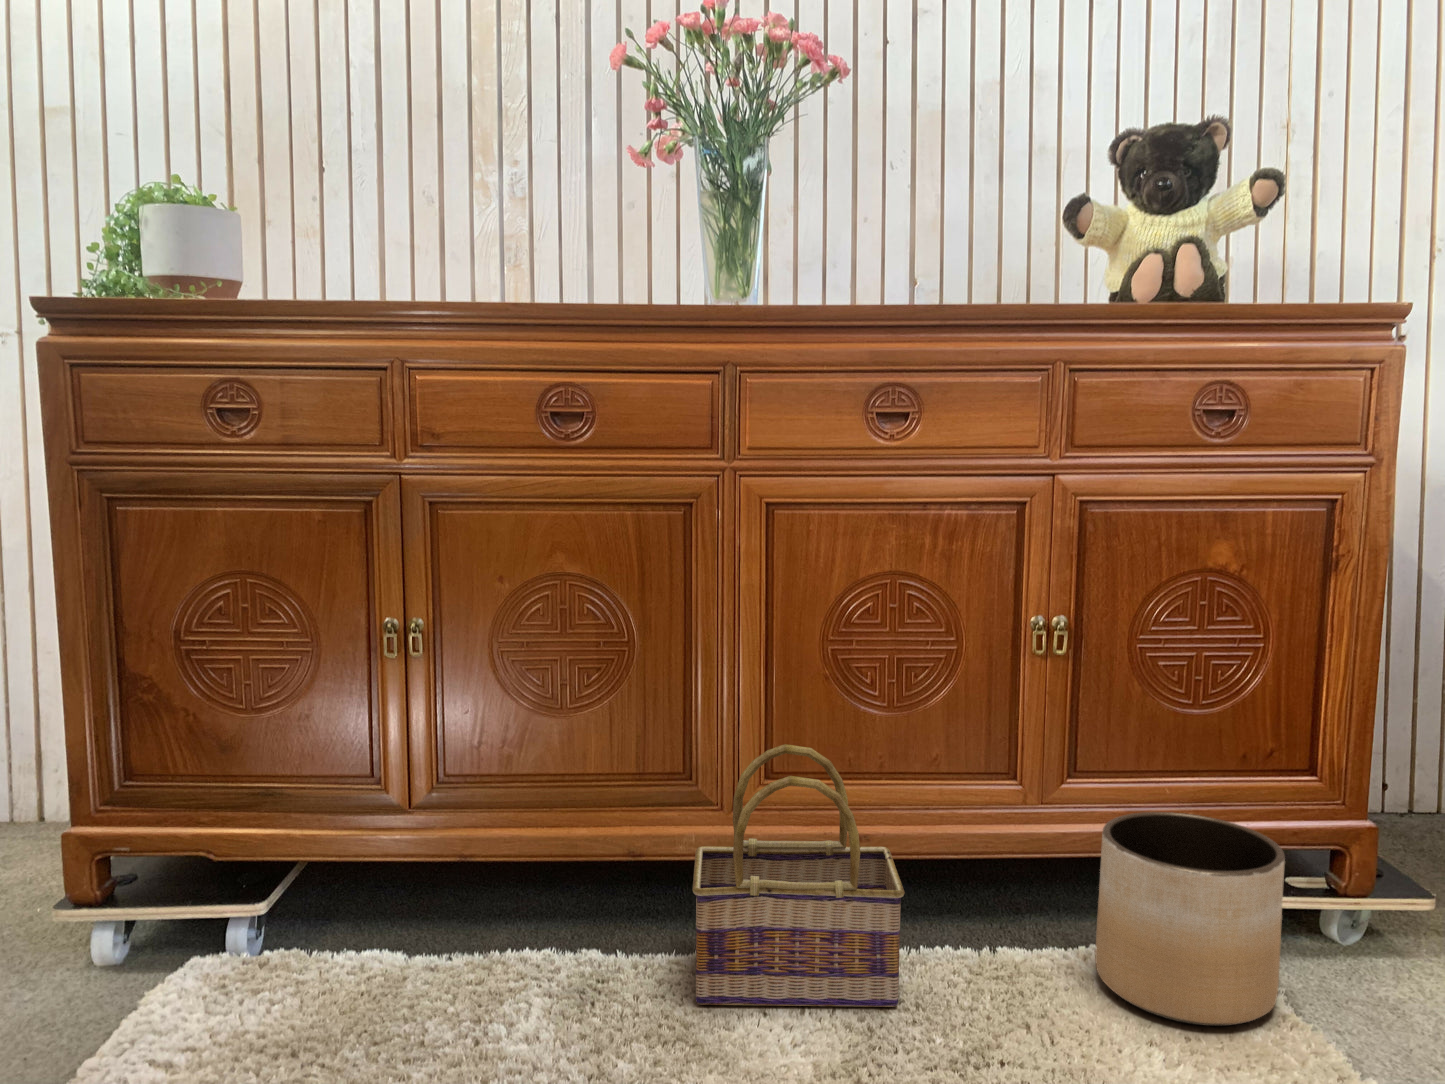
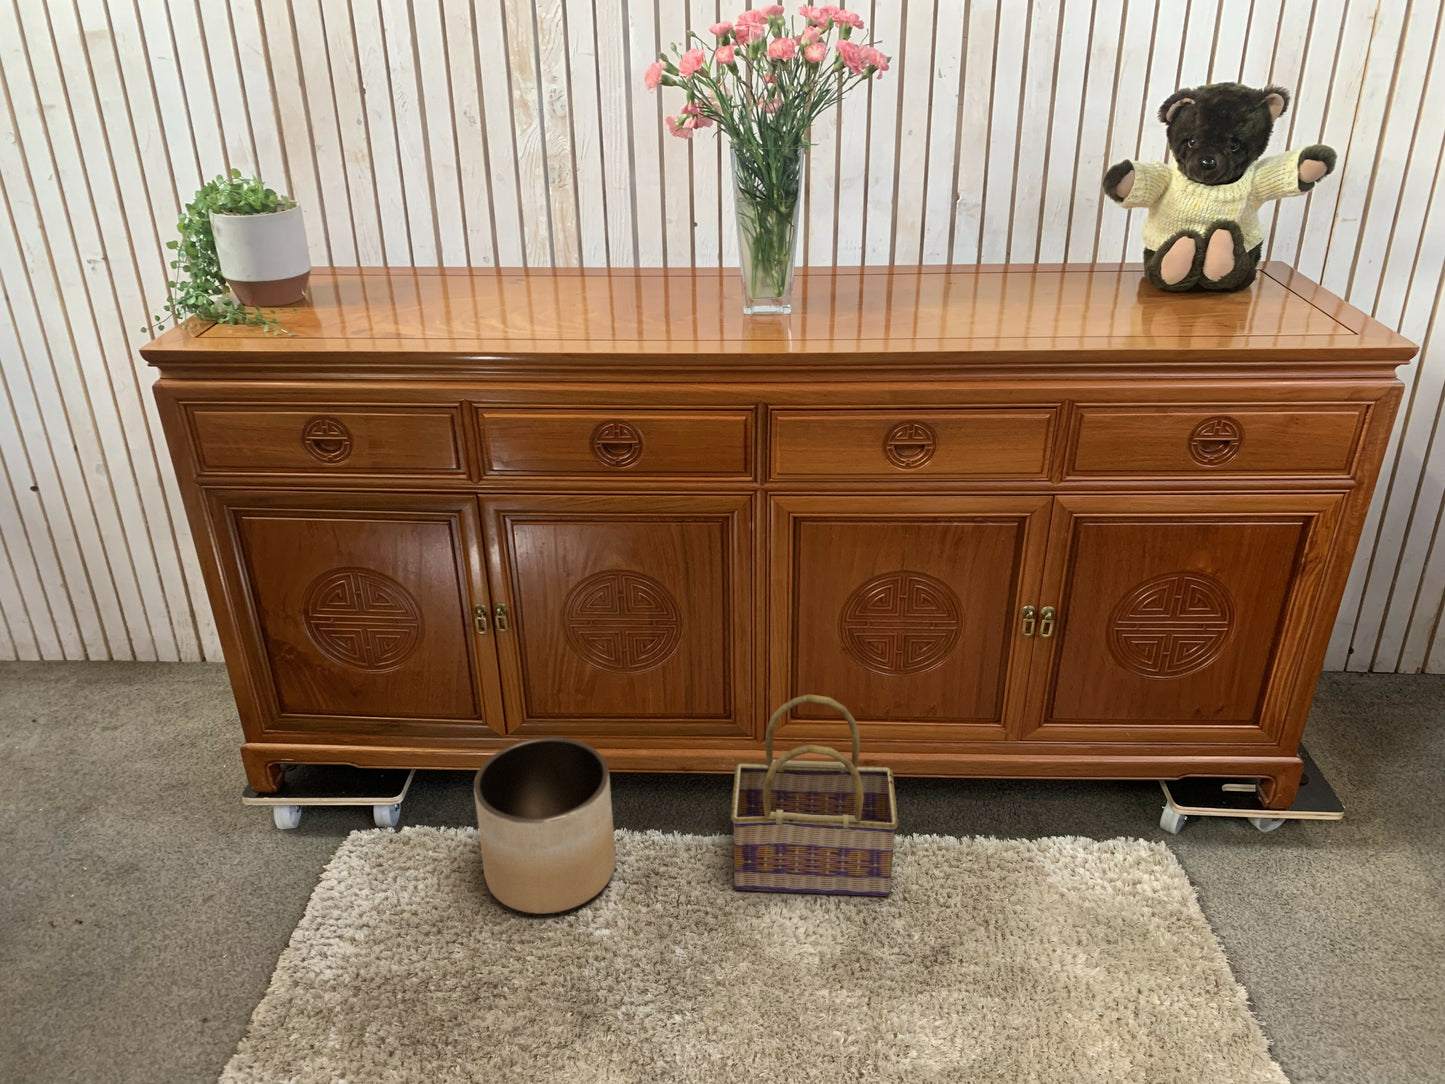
planter: present [1095,812,1285,1026] -> present [474,737,616,913]

